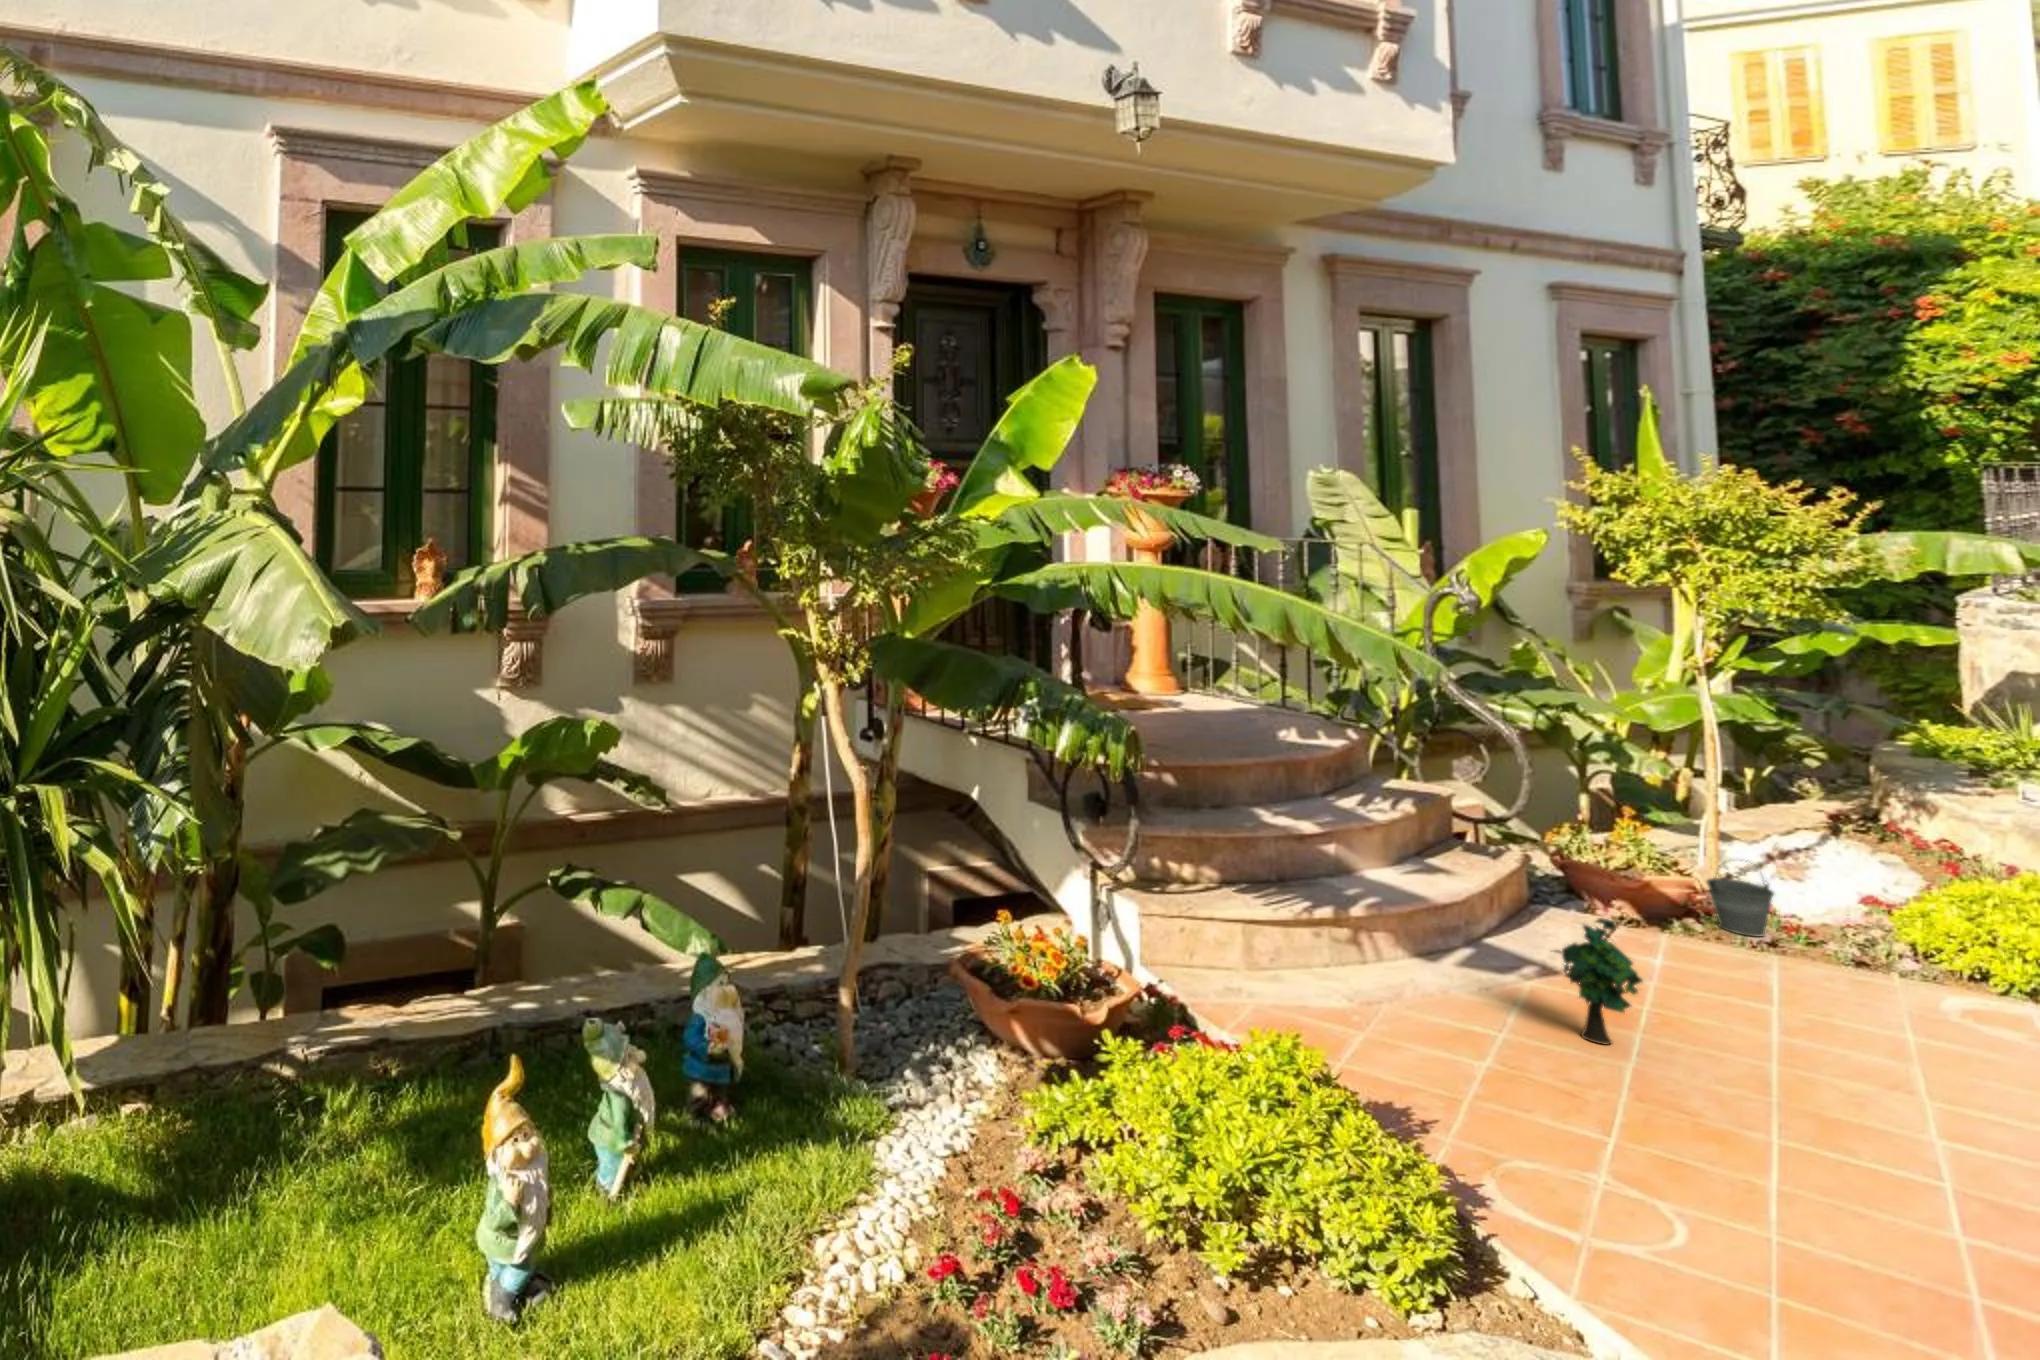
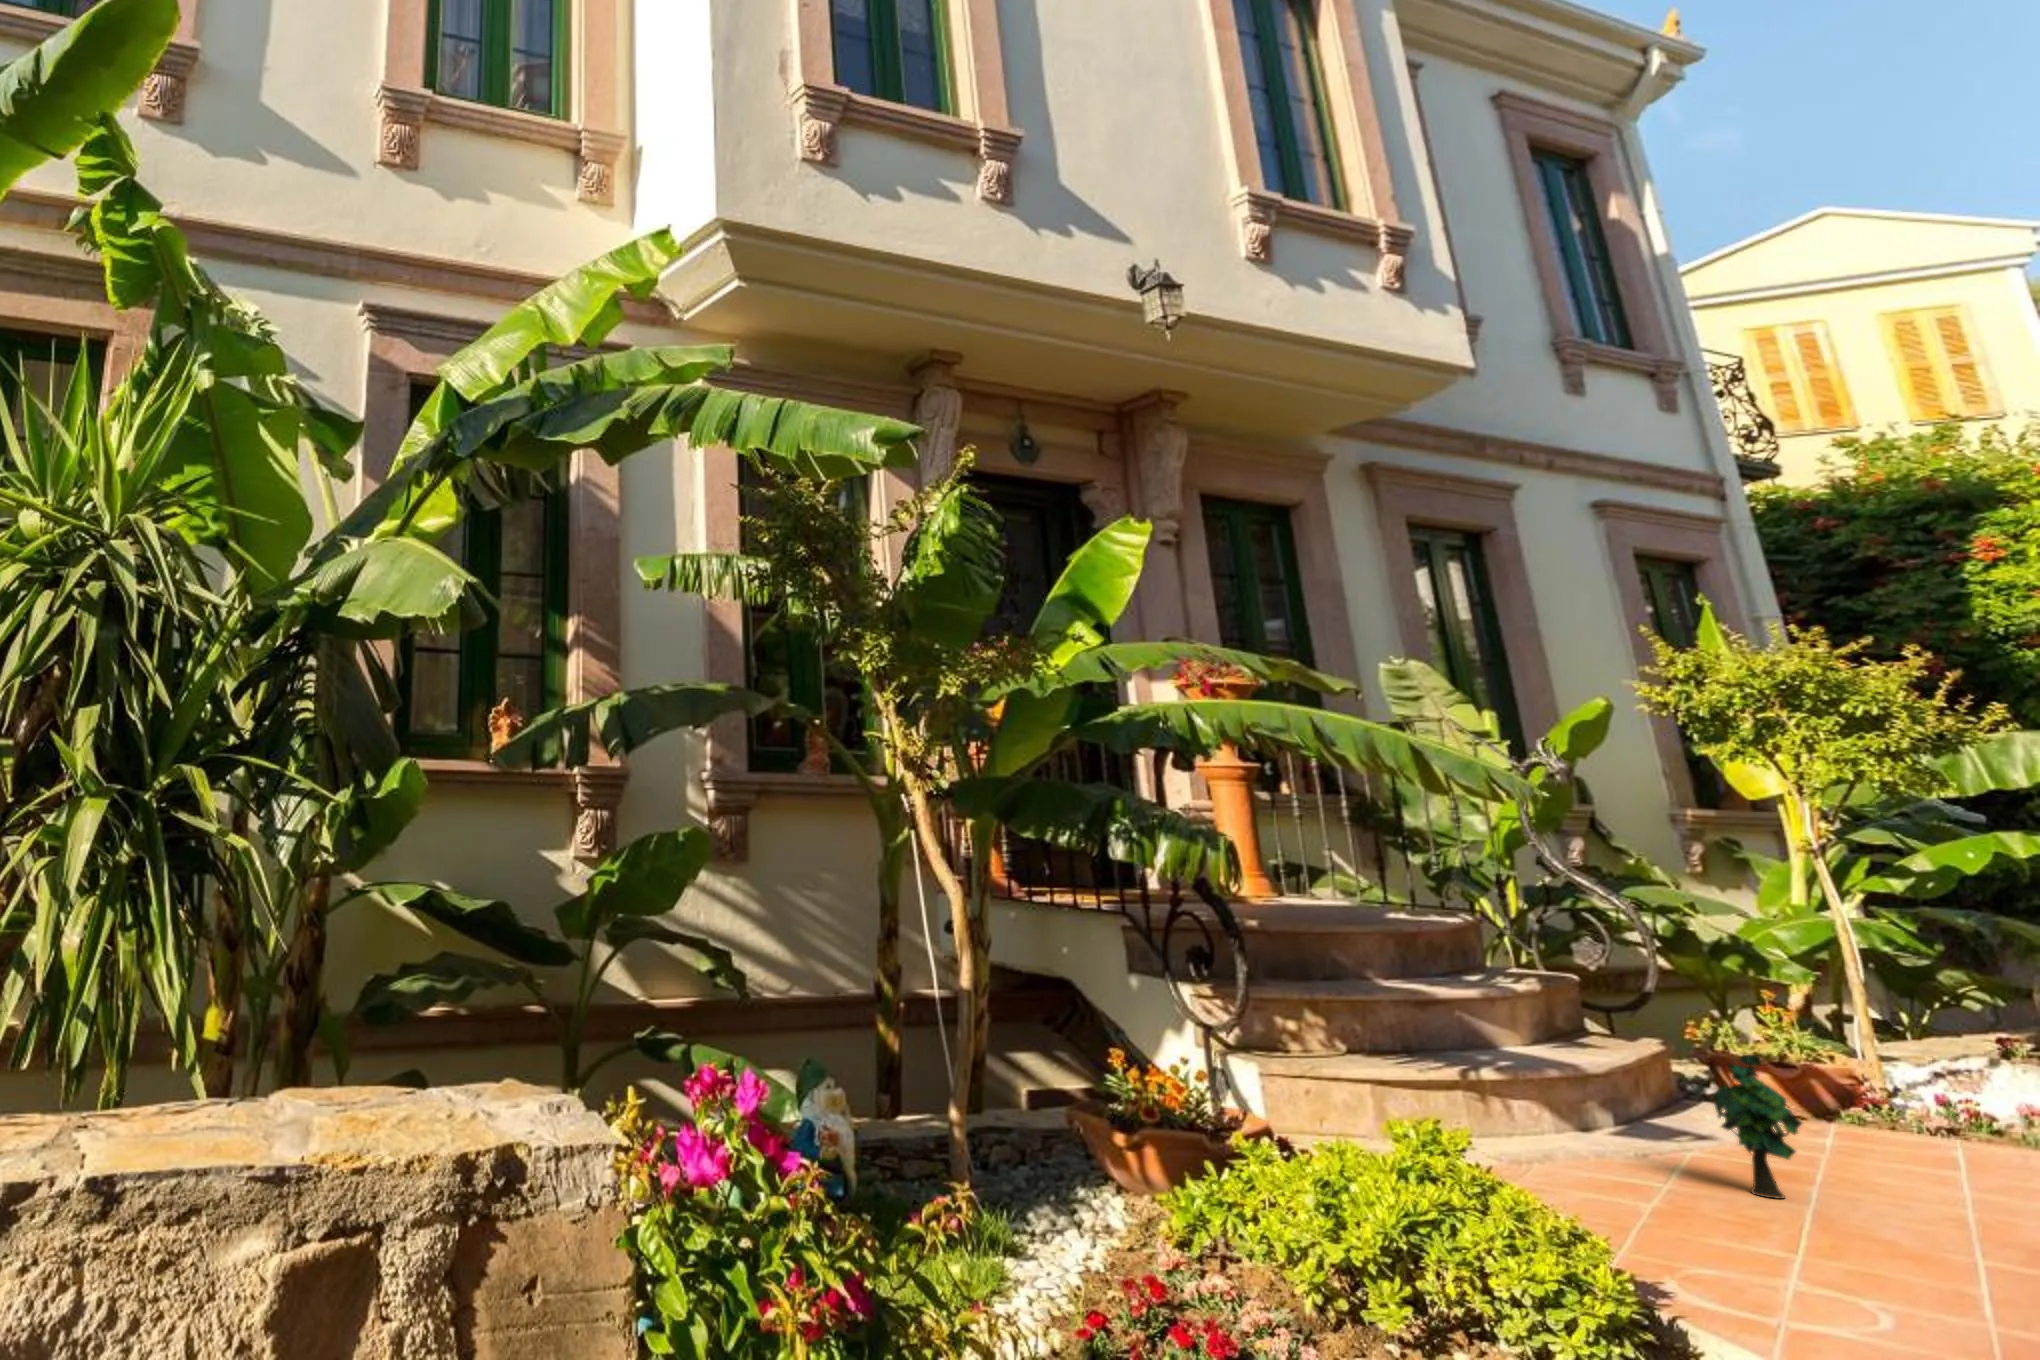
bucket: present [1707,860,1774,937] -> none [1866,1043,1943,1130]

